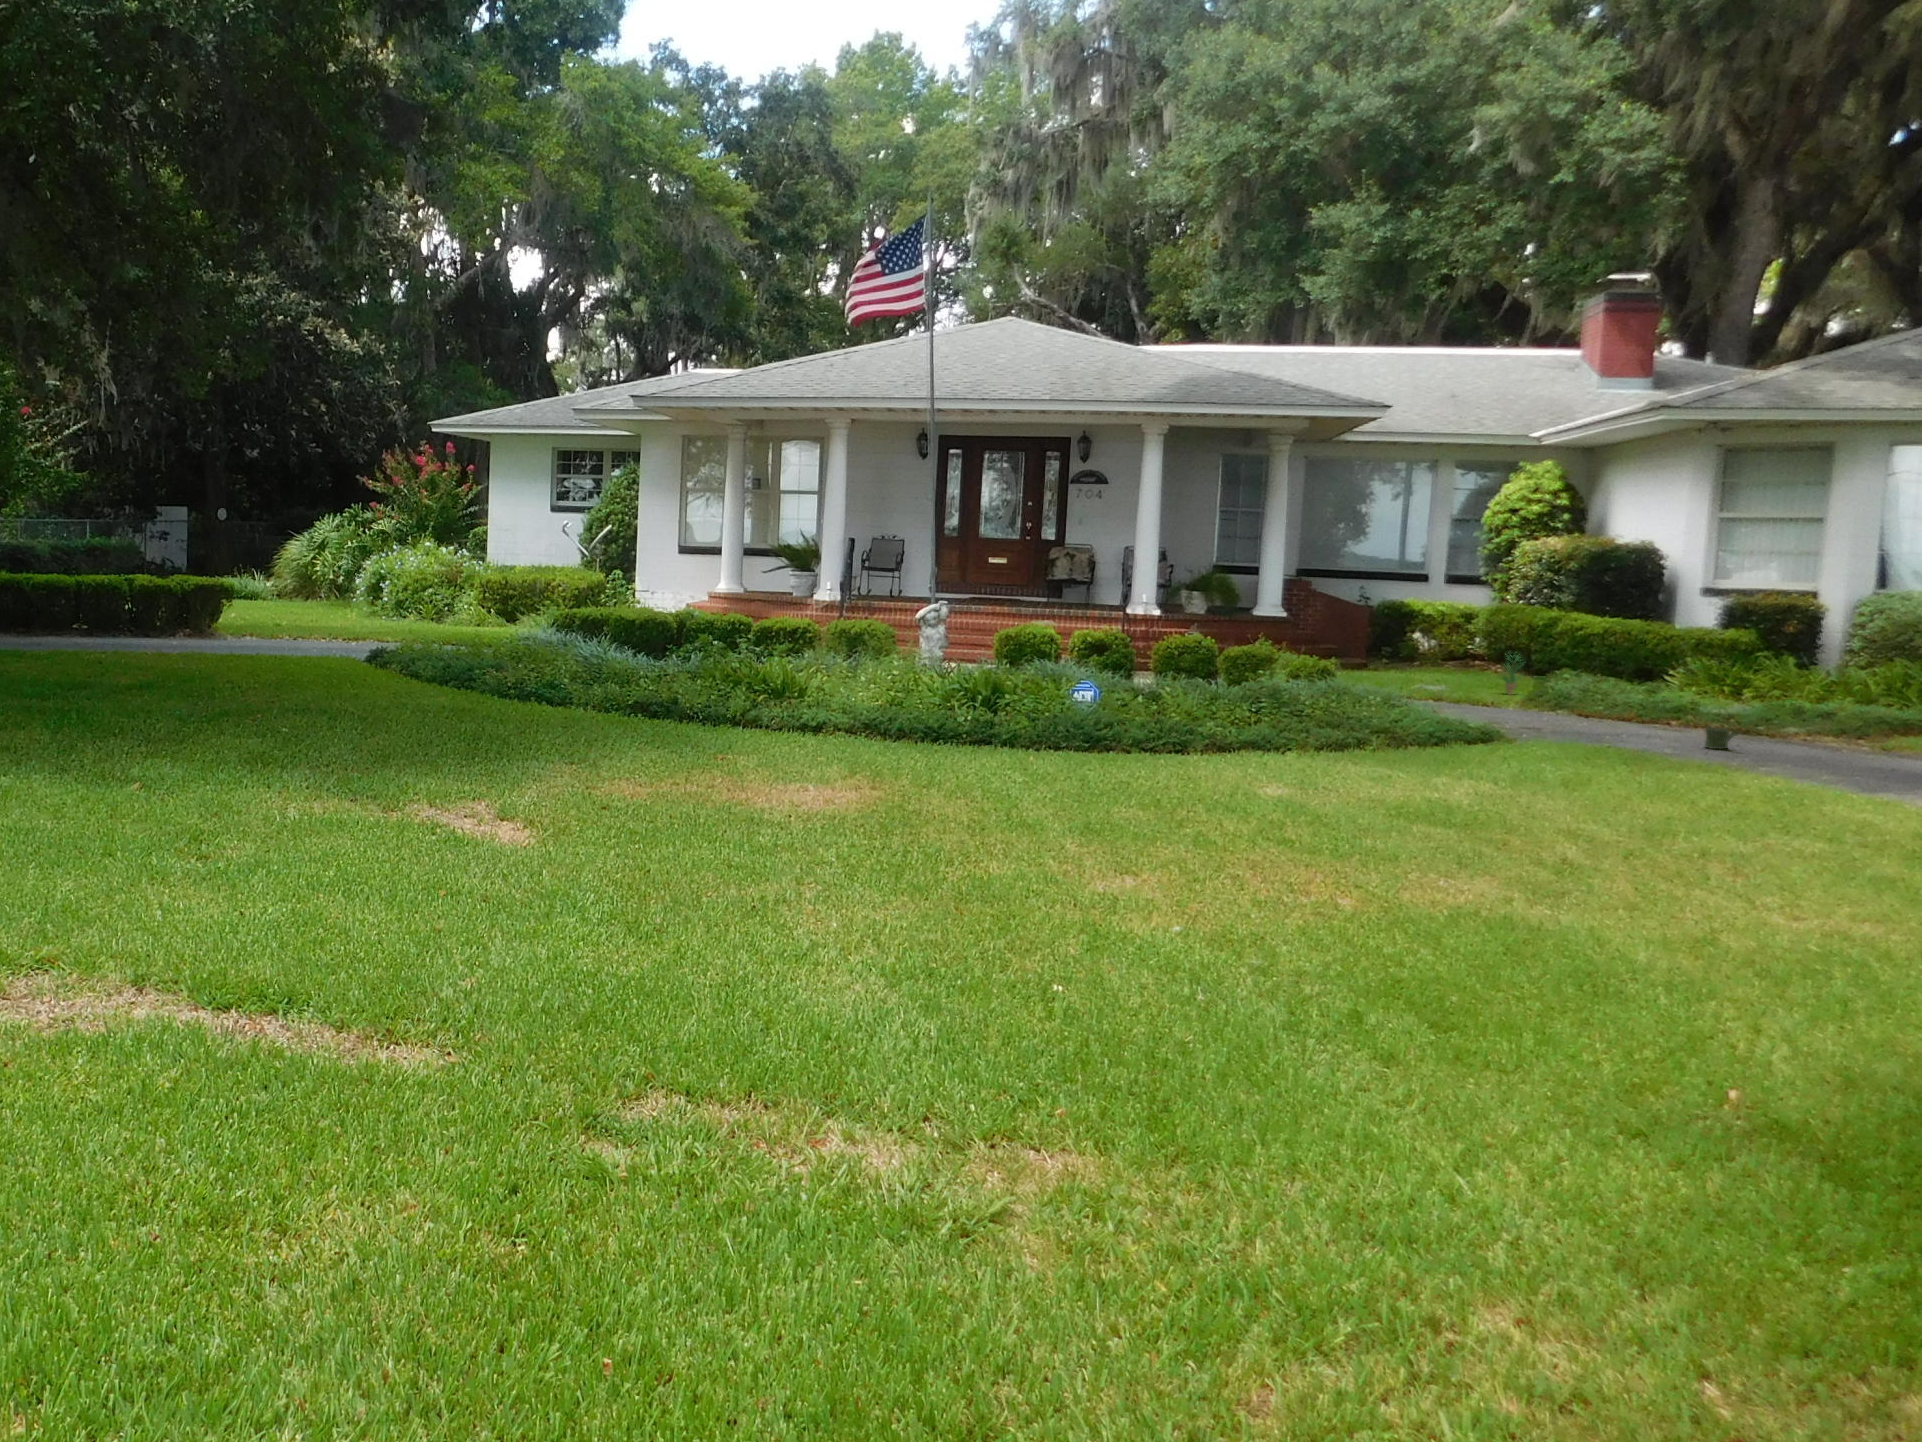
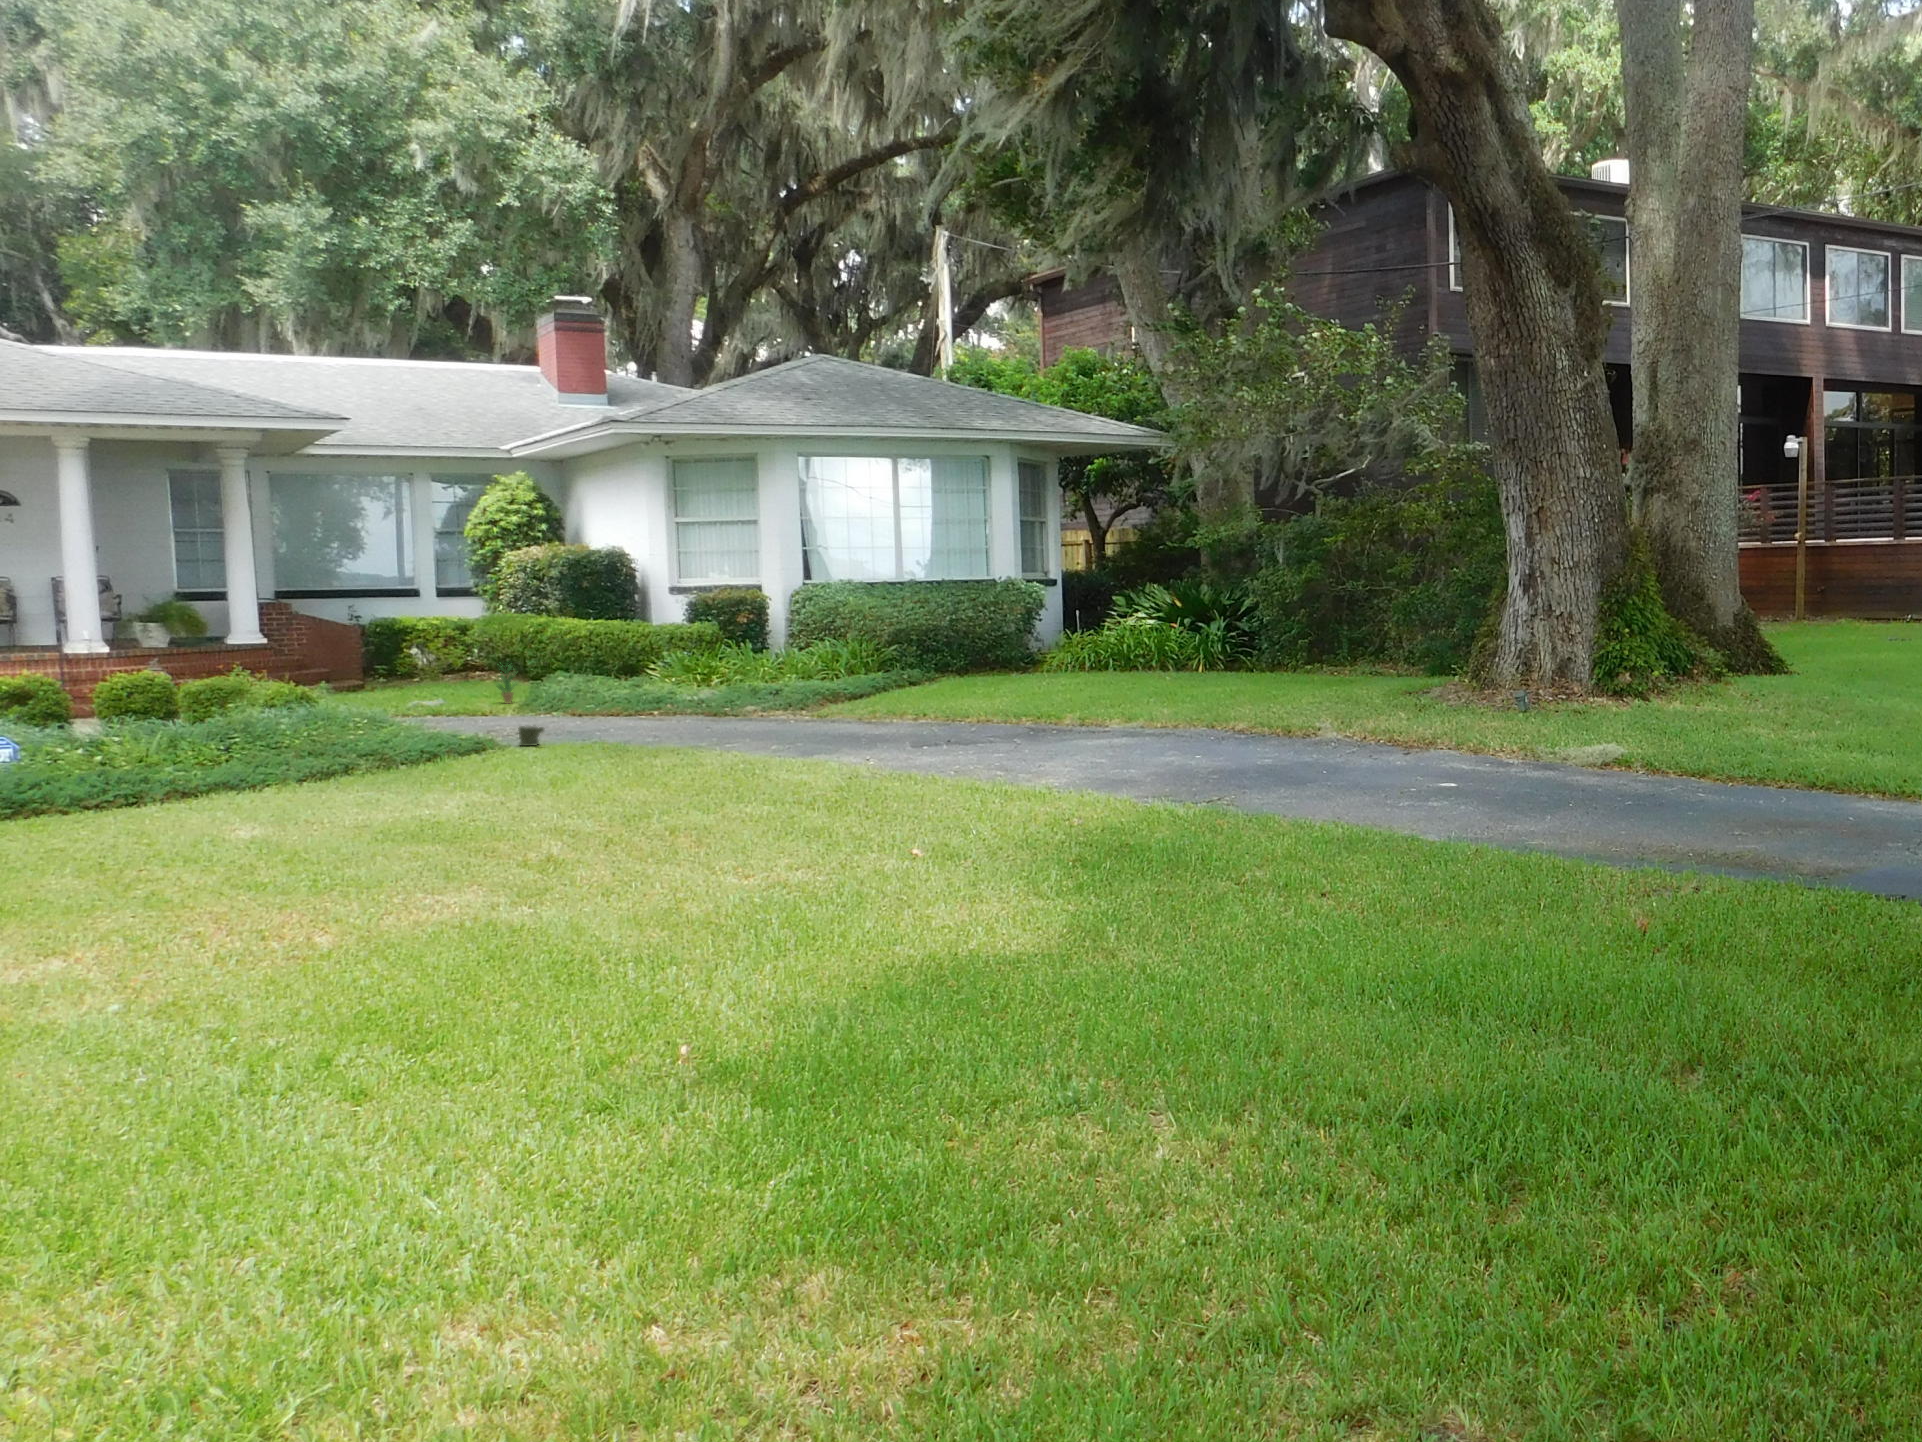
watering can: present [1705,727,1739,749] -> present [518,726,544,746]

